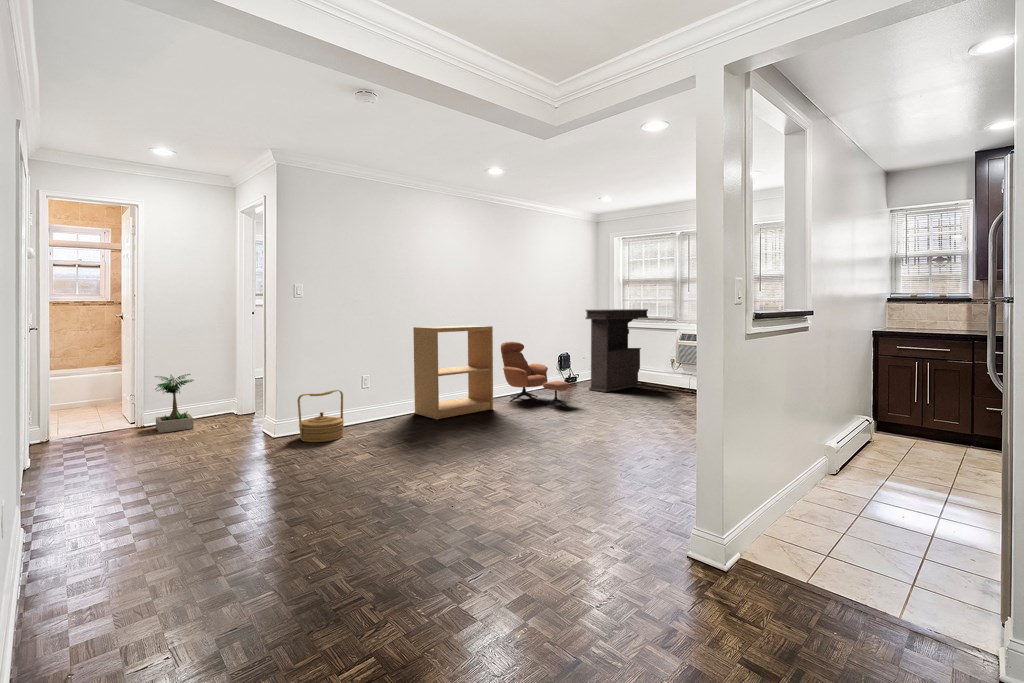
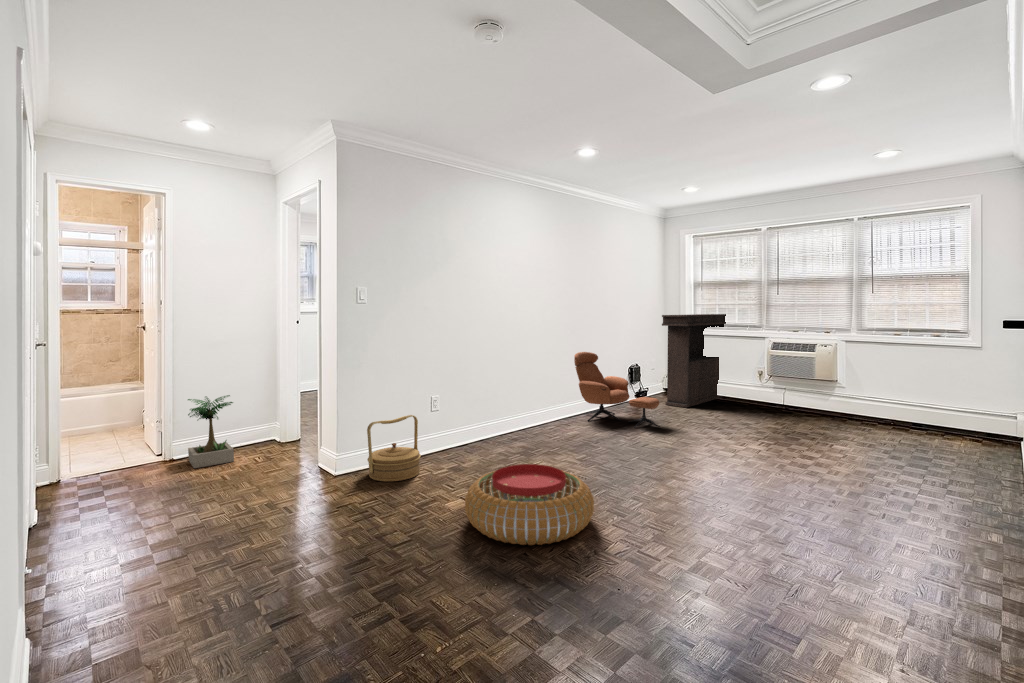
bookshelf: present [413,325,493,419] -> none [487,334,576,446]
pouf: none [358,425,460,480] -> present [465,464,594,545]

